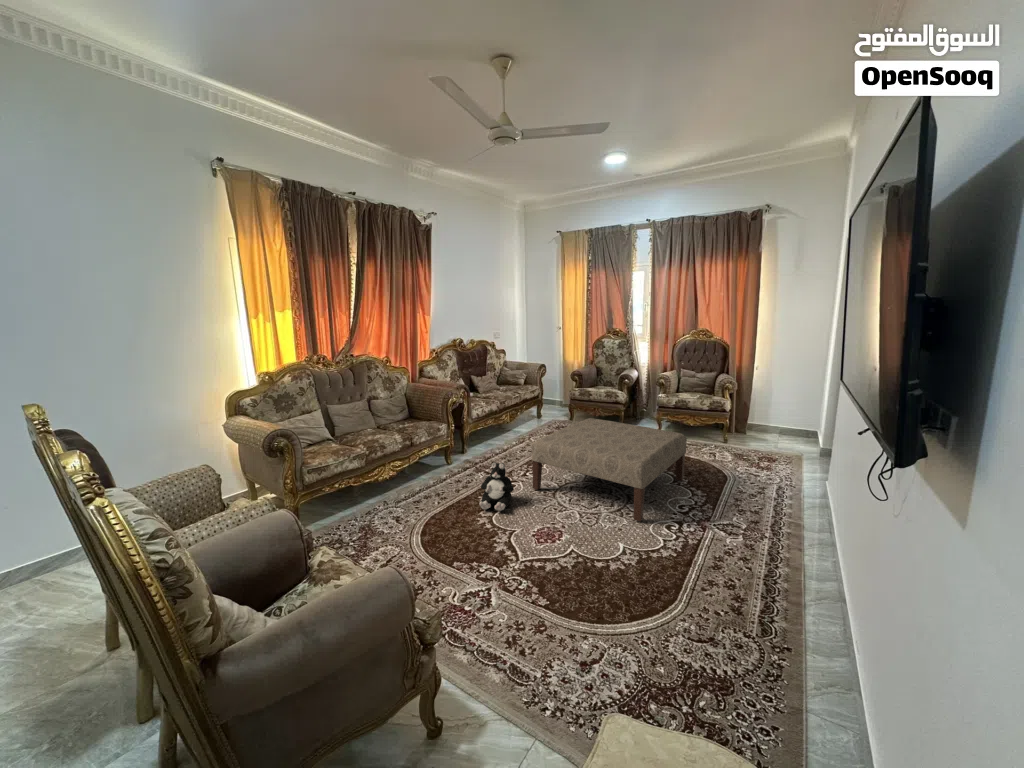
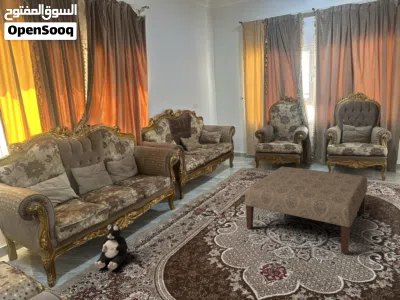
plush toy: present [479,462,514,511] -> present [95,224,128,269]

